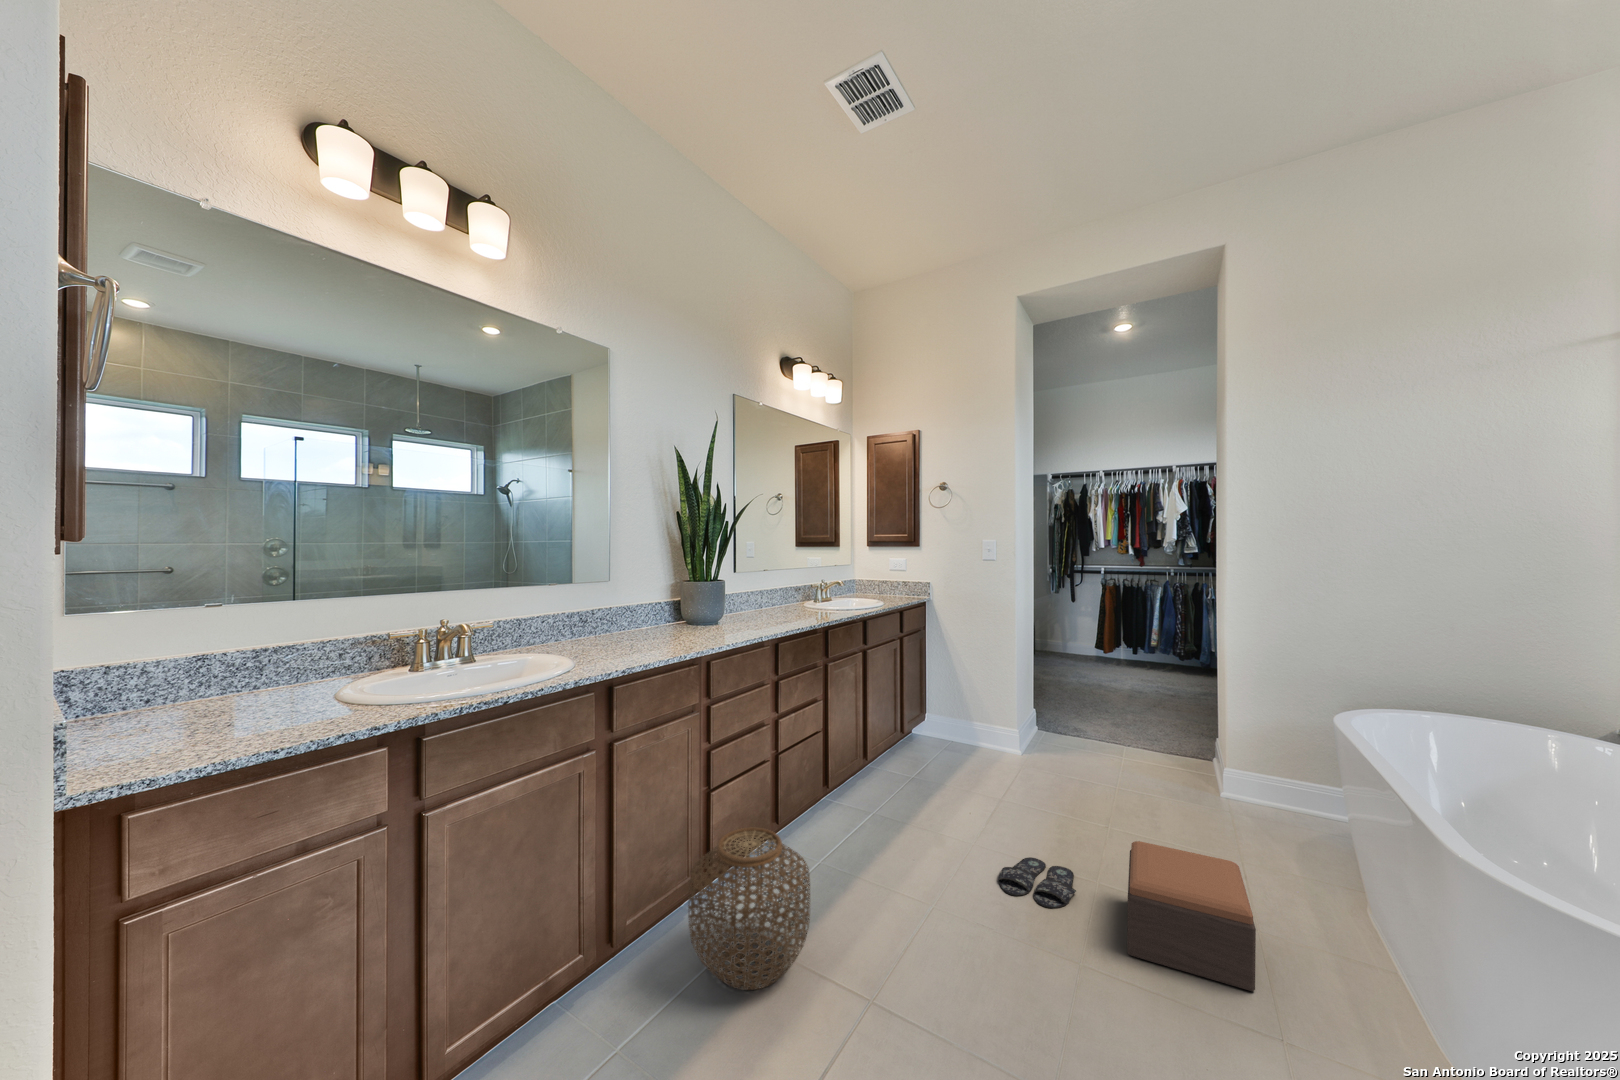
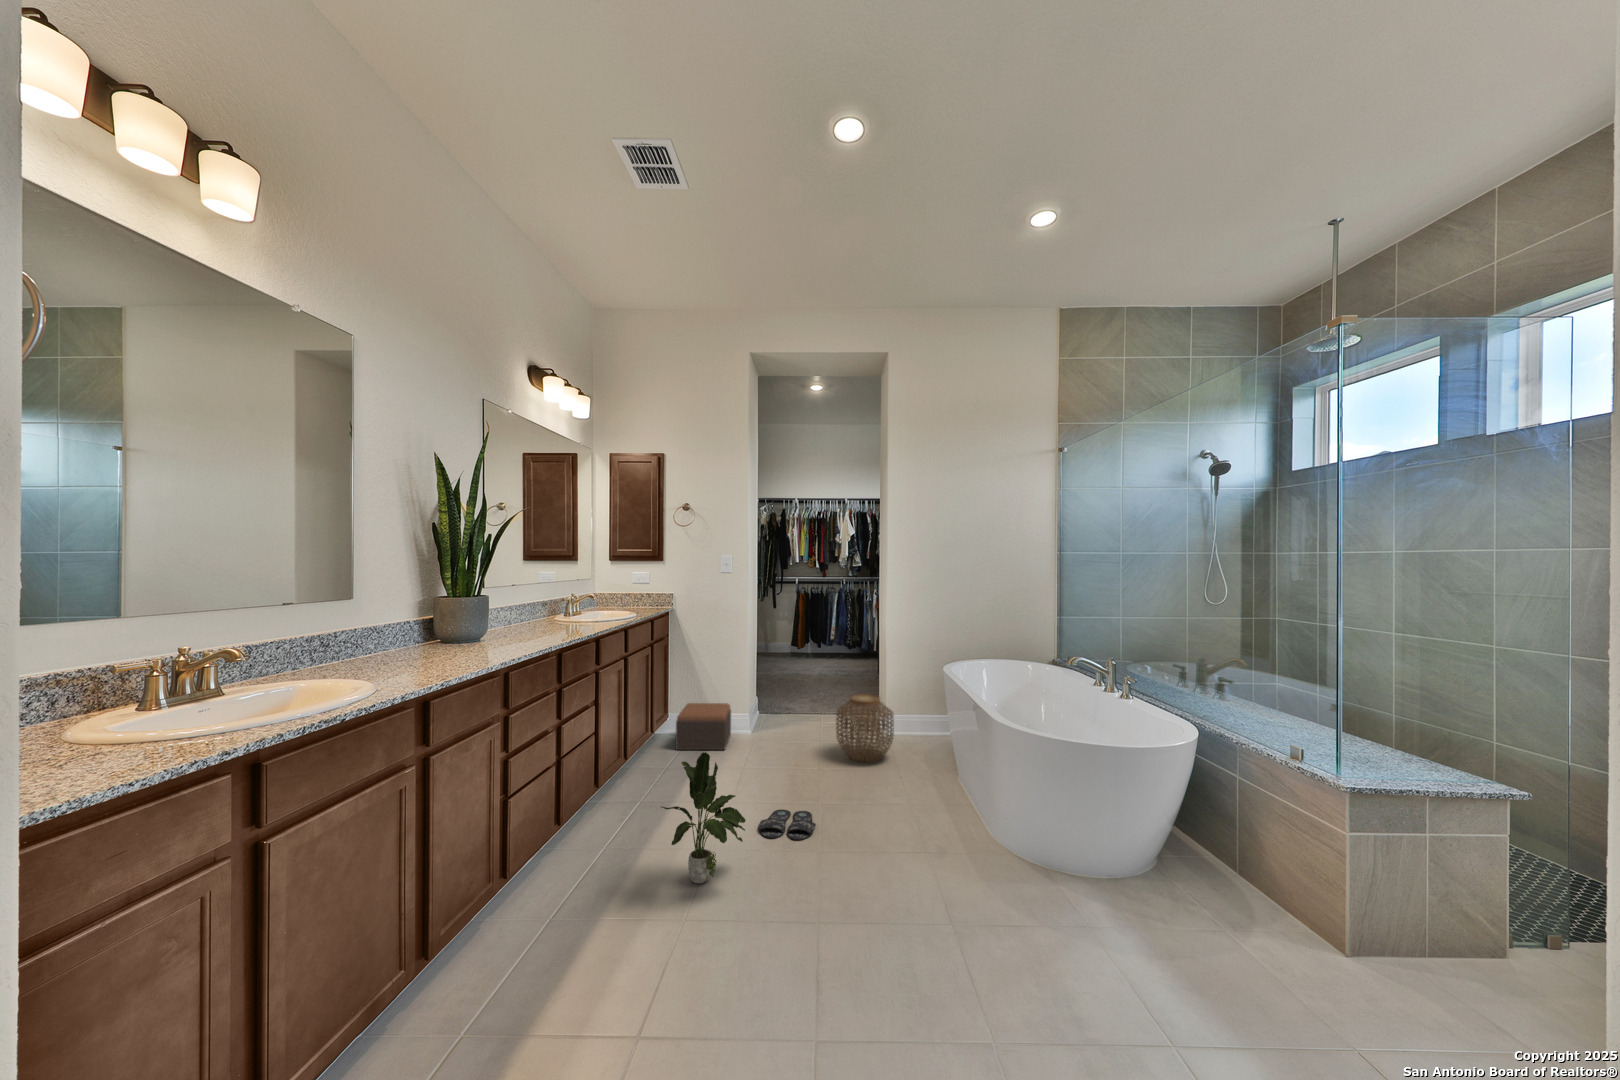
potted plant: none [859,777,968,931] -> present [662,752,746,883]
woven basket: present [688,827,810,990] -> present [836,694,894,762]
footstool: present [1127,841,1256,991] -> present [676,703,731,750]

